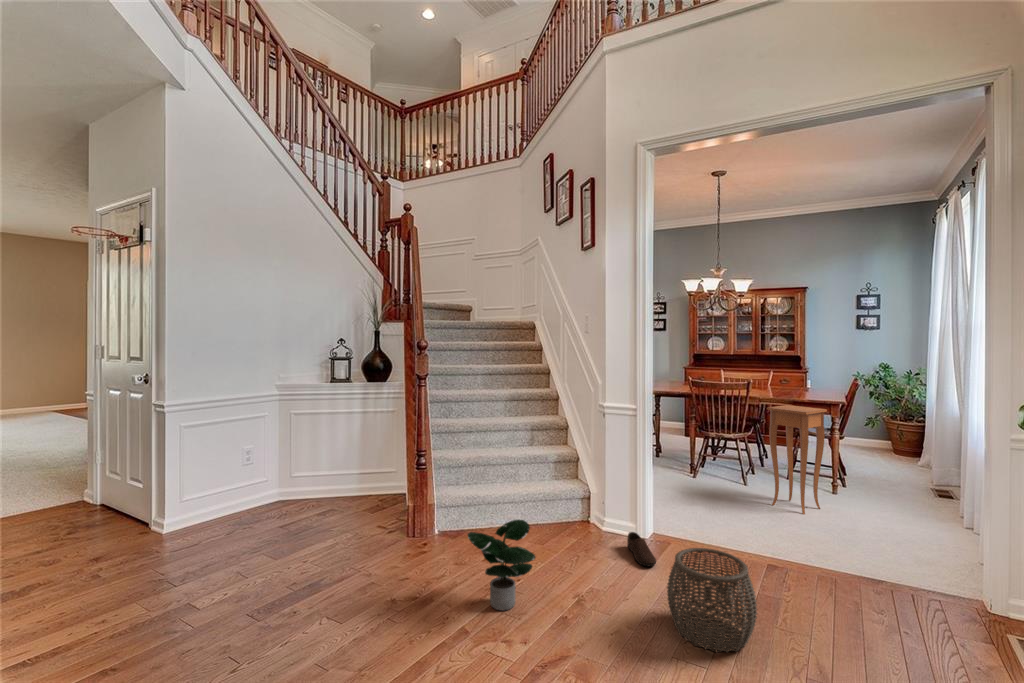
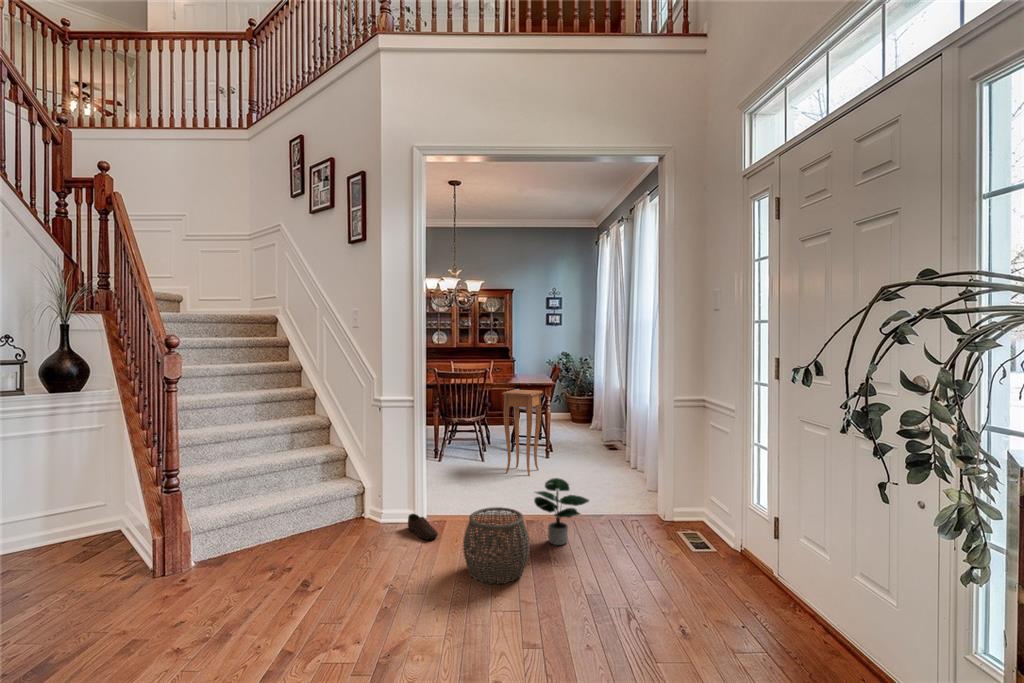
potted plant: present [468,519,535,610] -> present [534,478,589,545]

